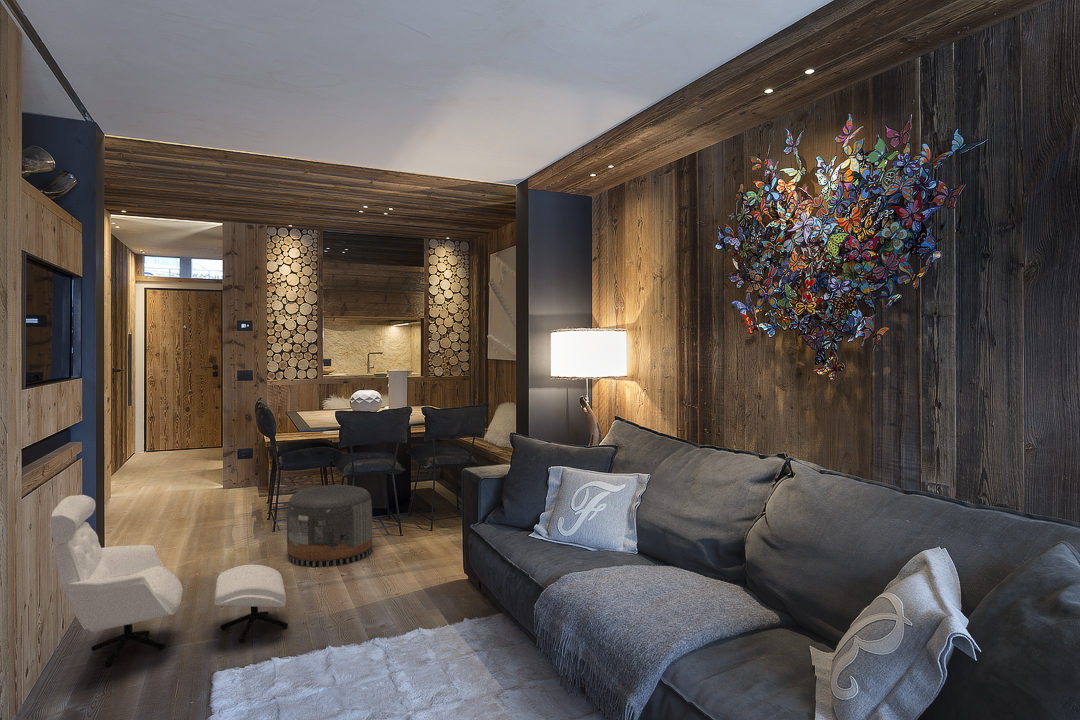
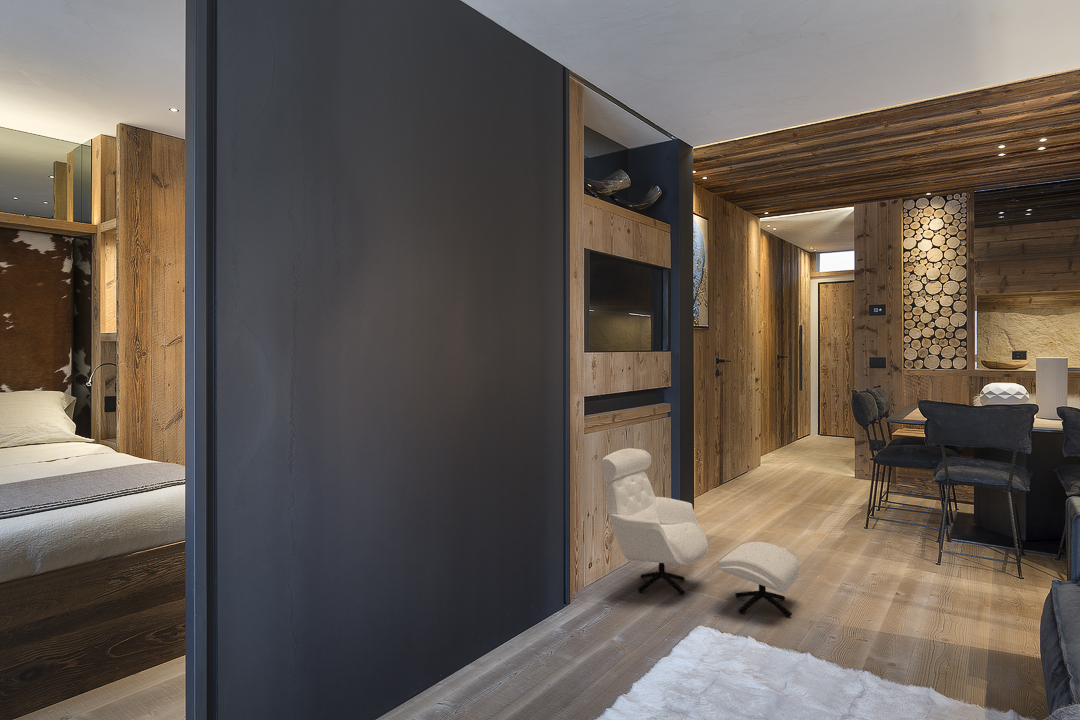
pouf: present [287,485,372,567] -> none [852,486,960,582]

